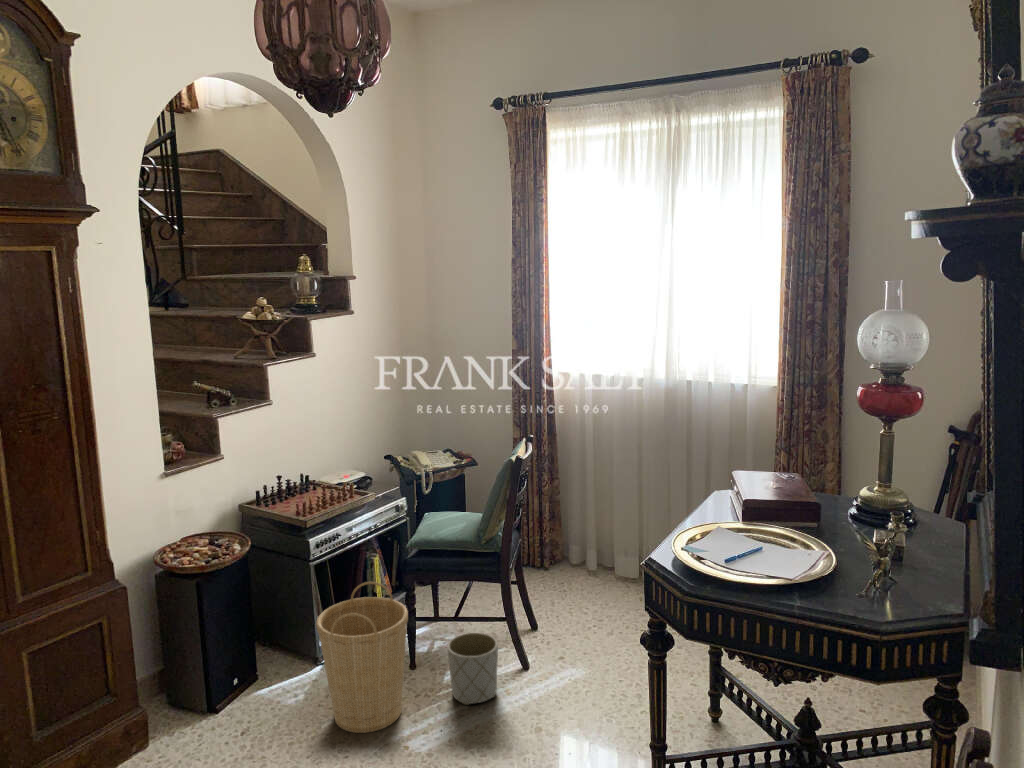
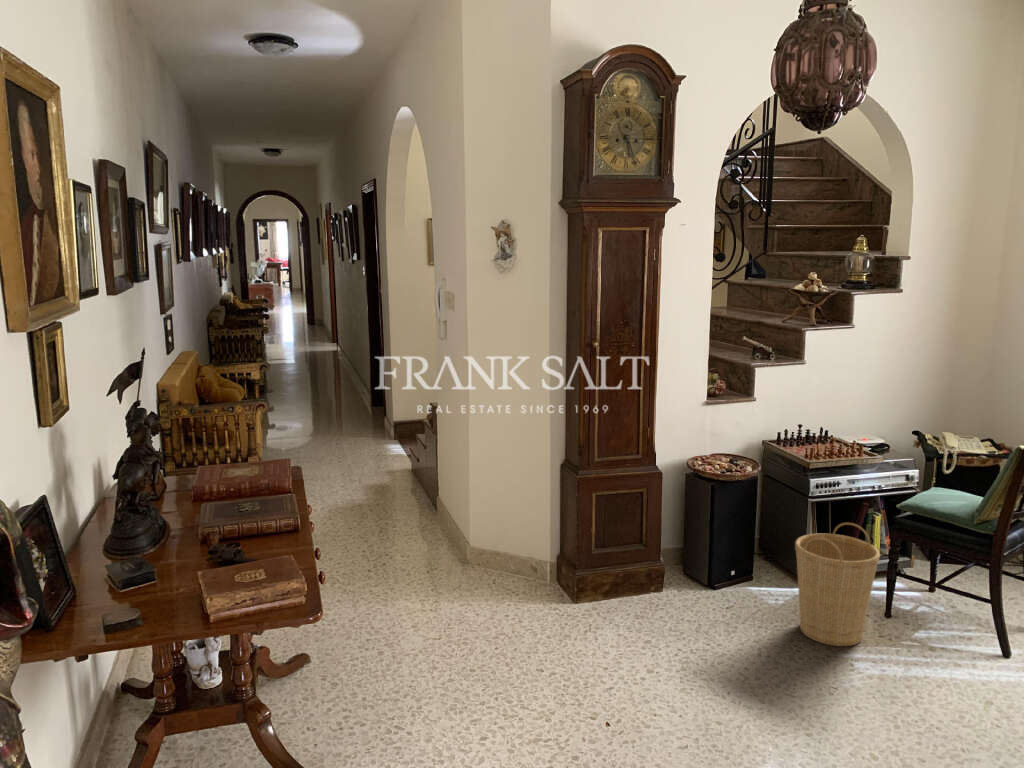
planter: present [447,633,498,705] -> none [915,598,971,665]

